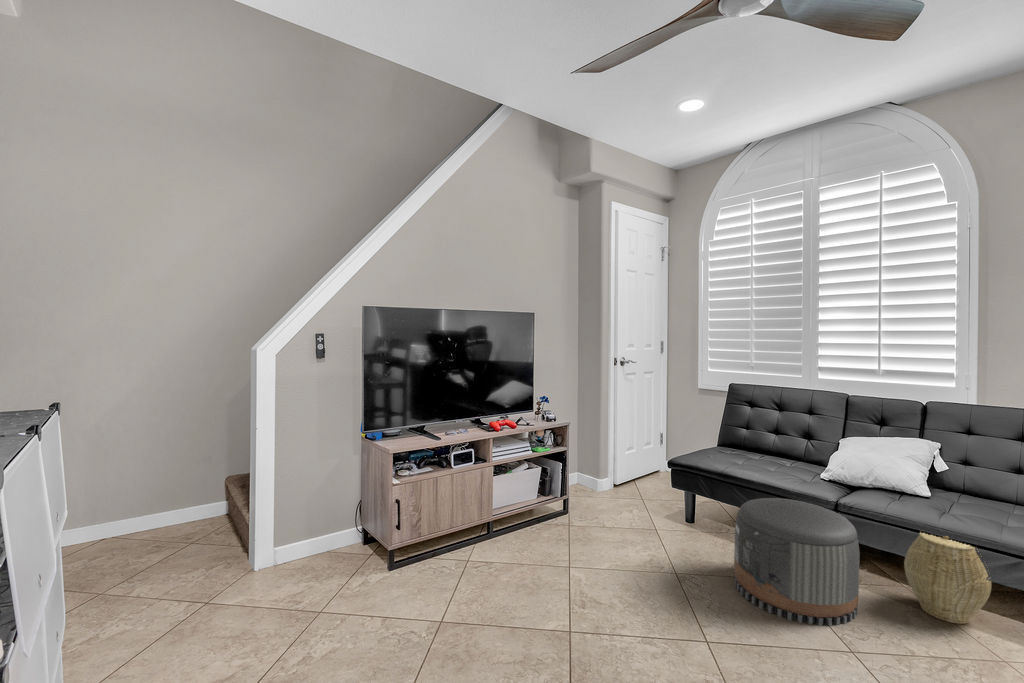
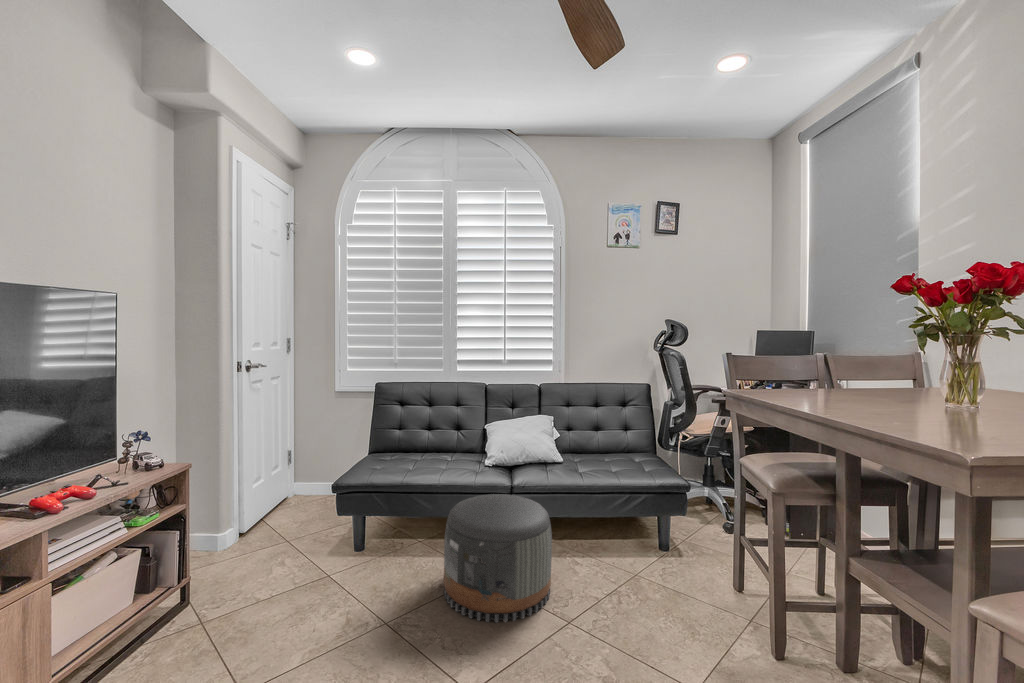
woven basket: present [904,532,991,624] -> none [561,489,613,561]

